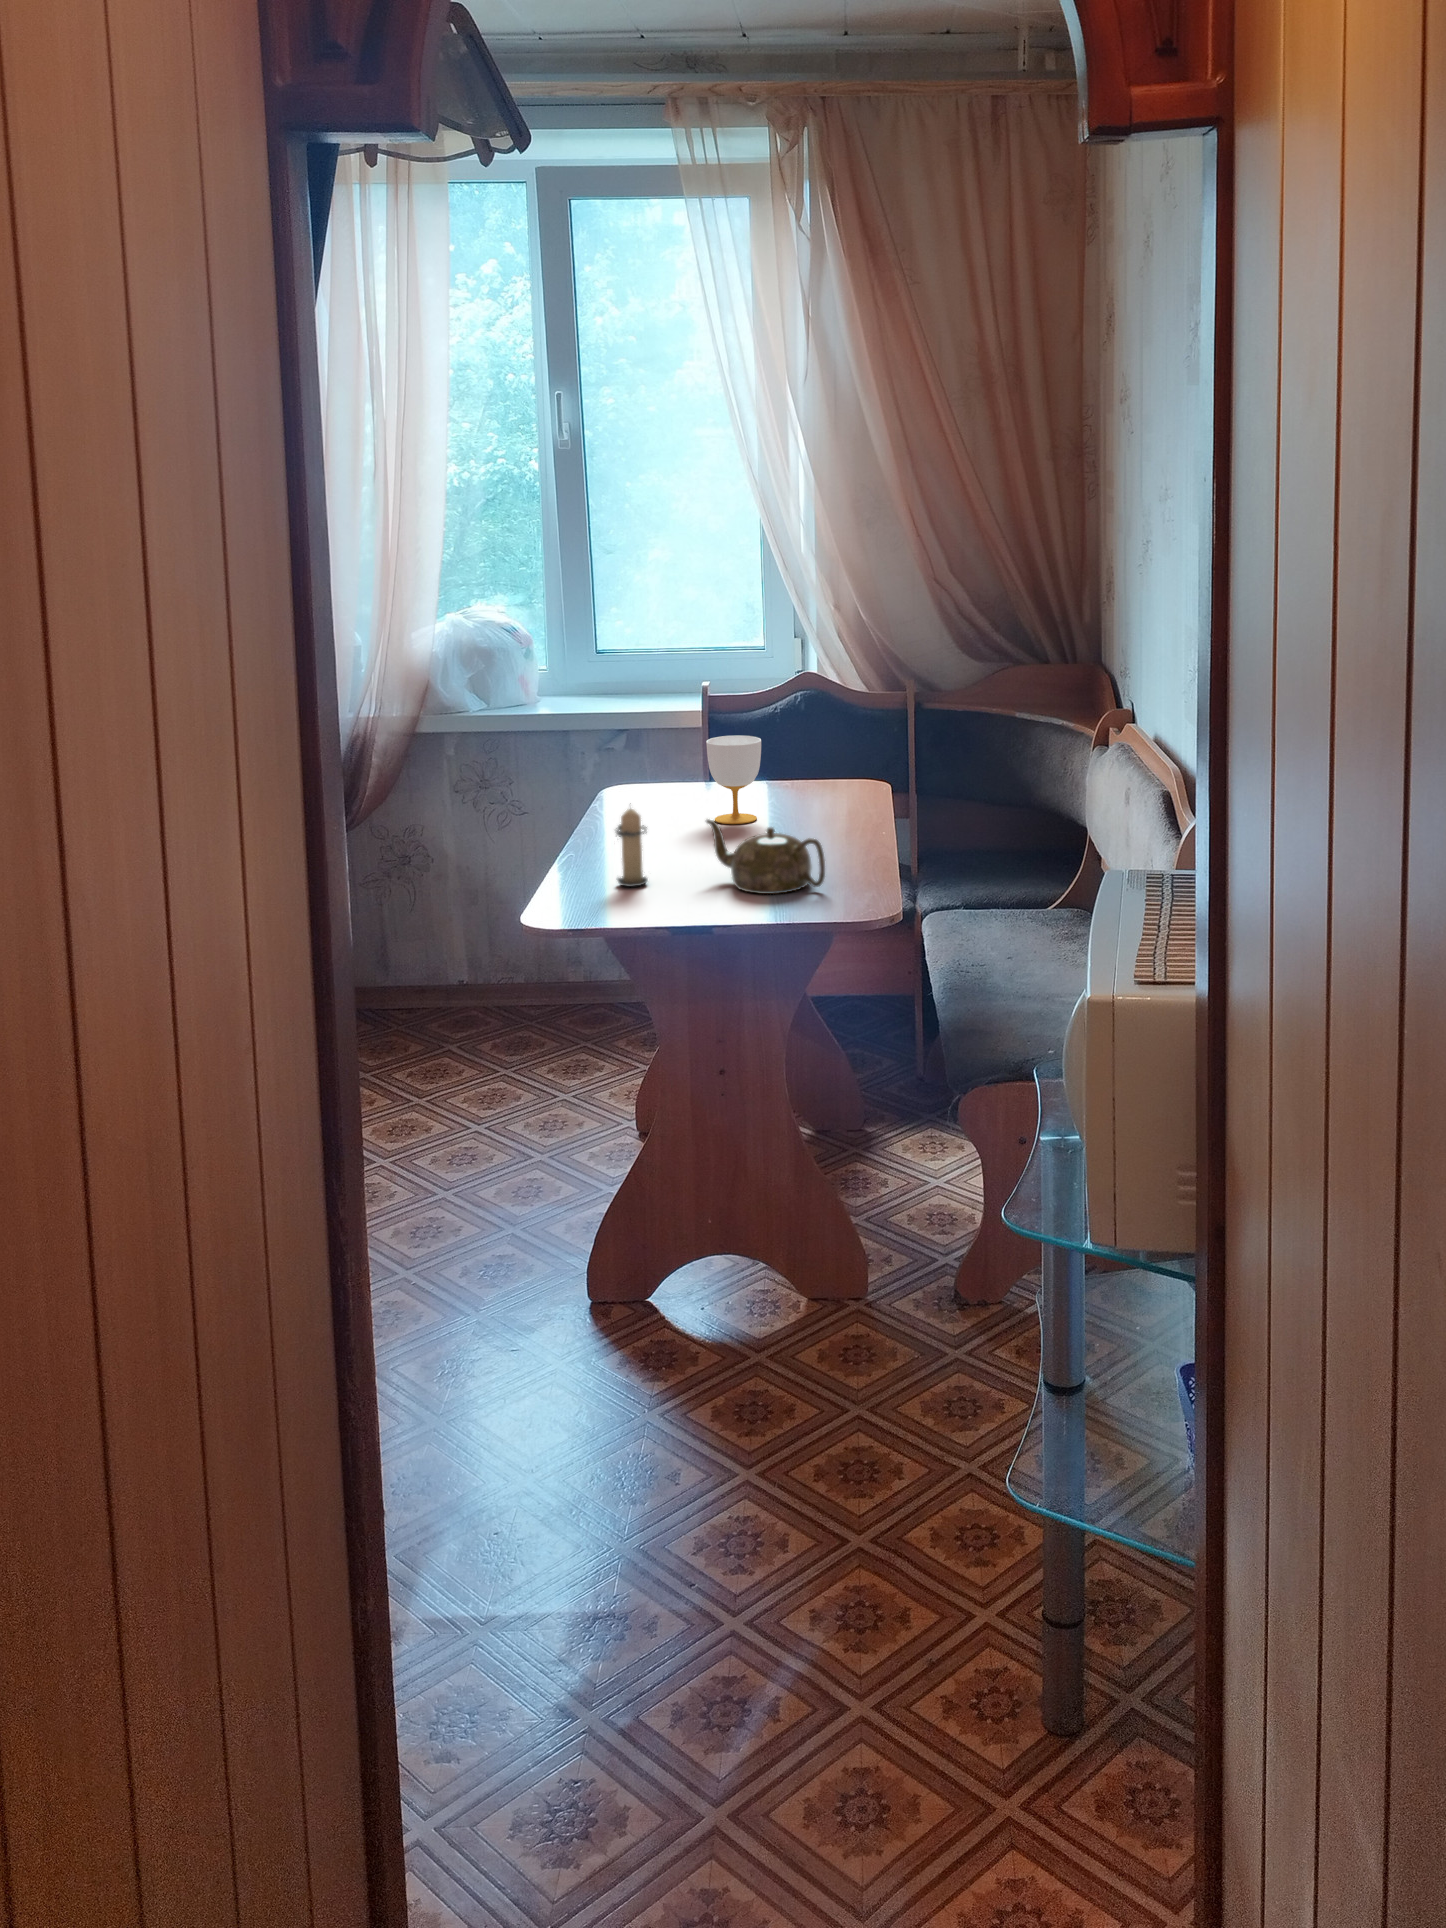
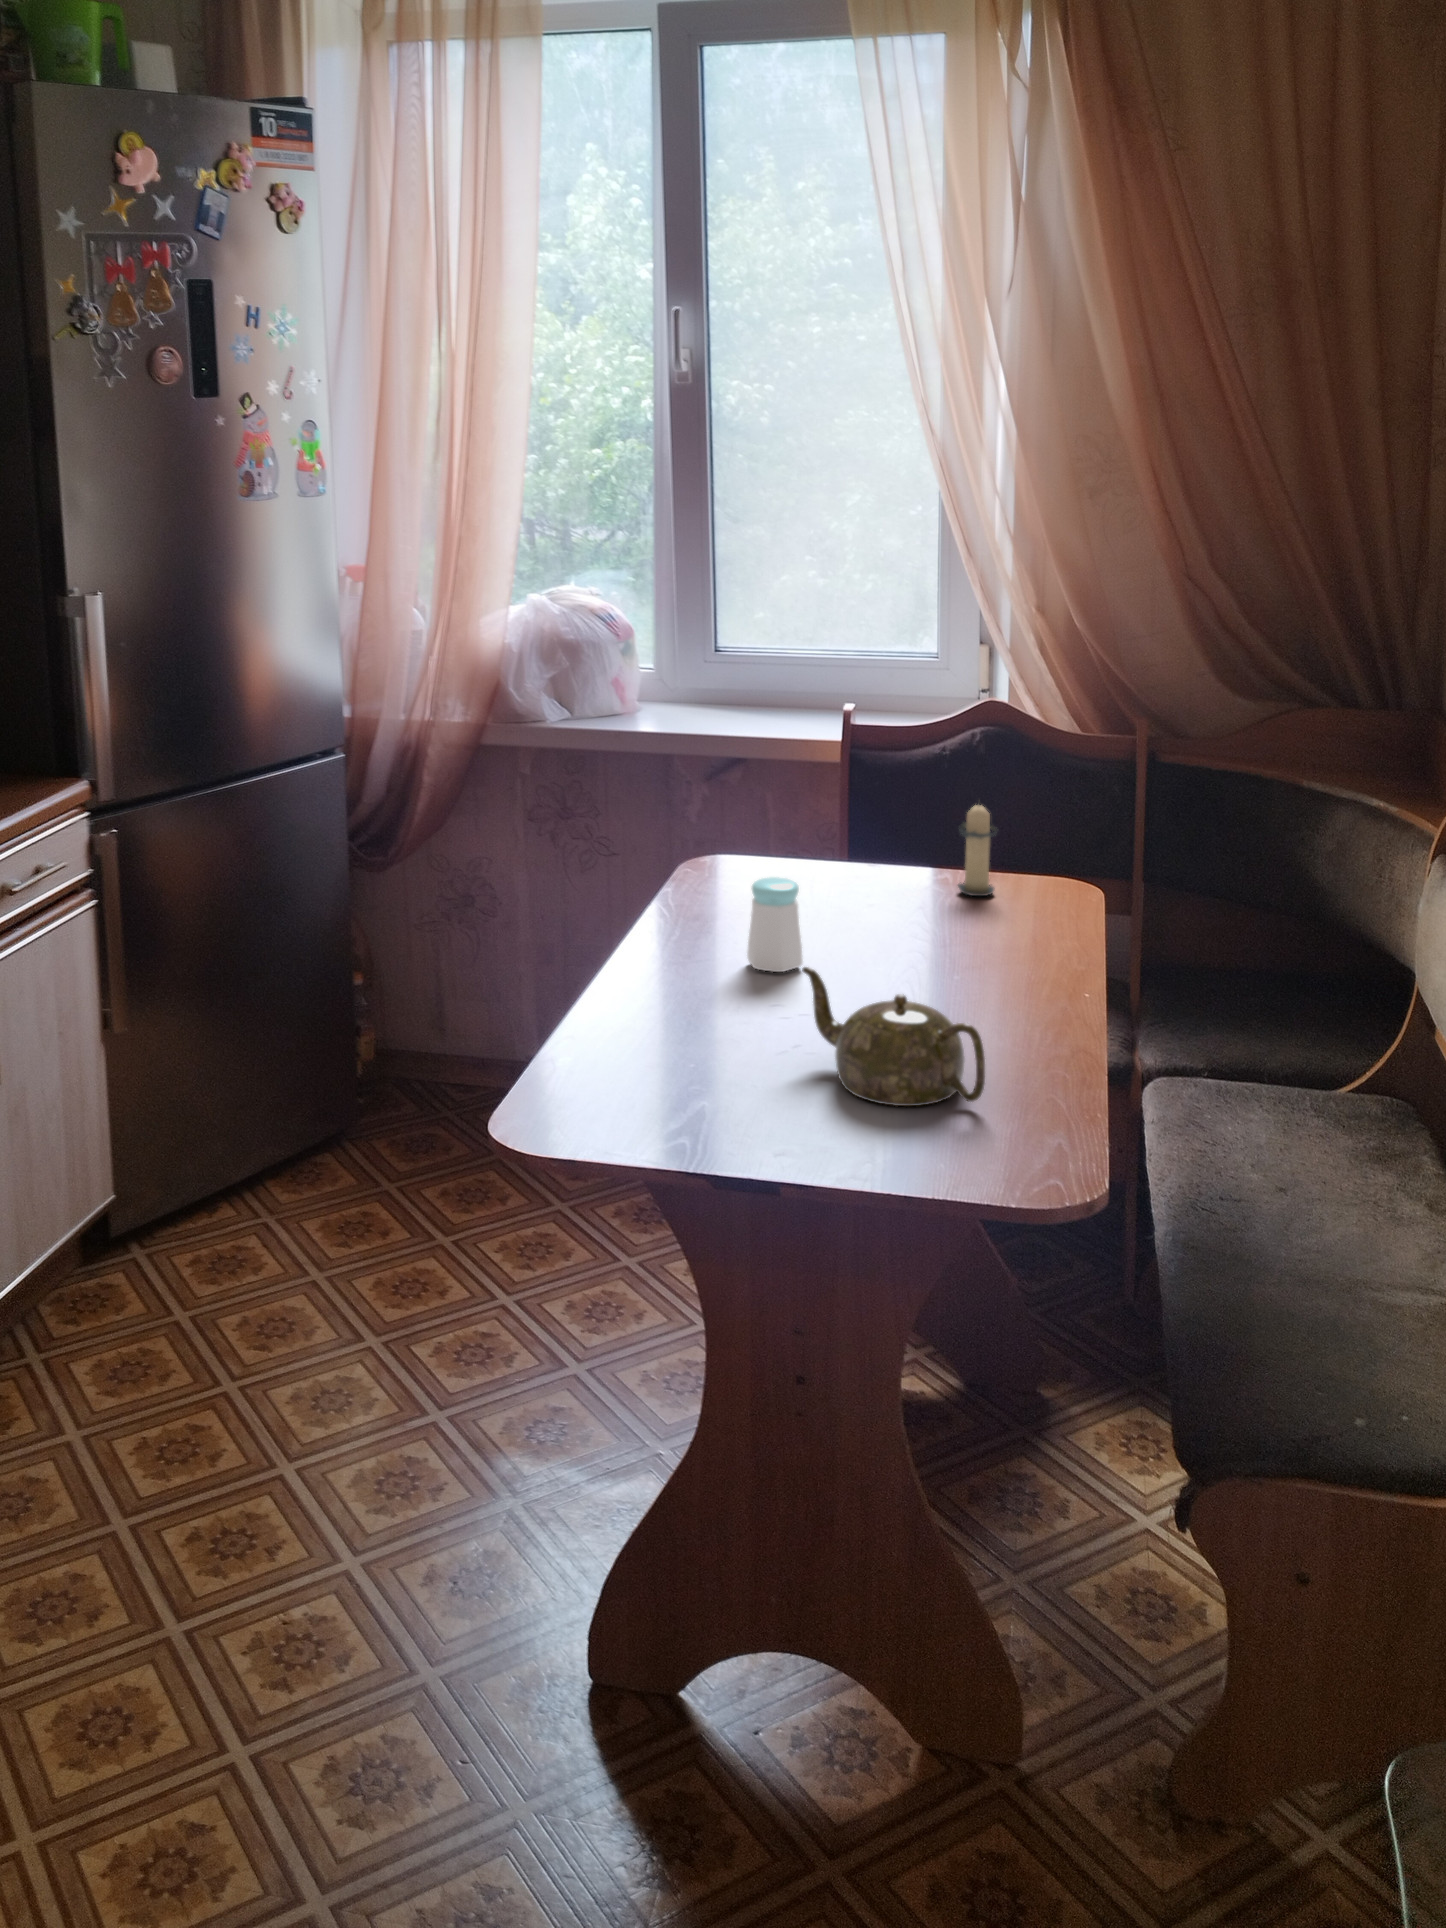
cup: present [706,735,761,824] -> none [827,809,909,943]
salt shaker: none [659,779,697,842] -> present [747,877,803,972]
candle: present [616,809,647,887] -> present [958,805,997,896]

